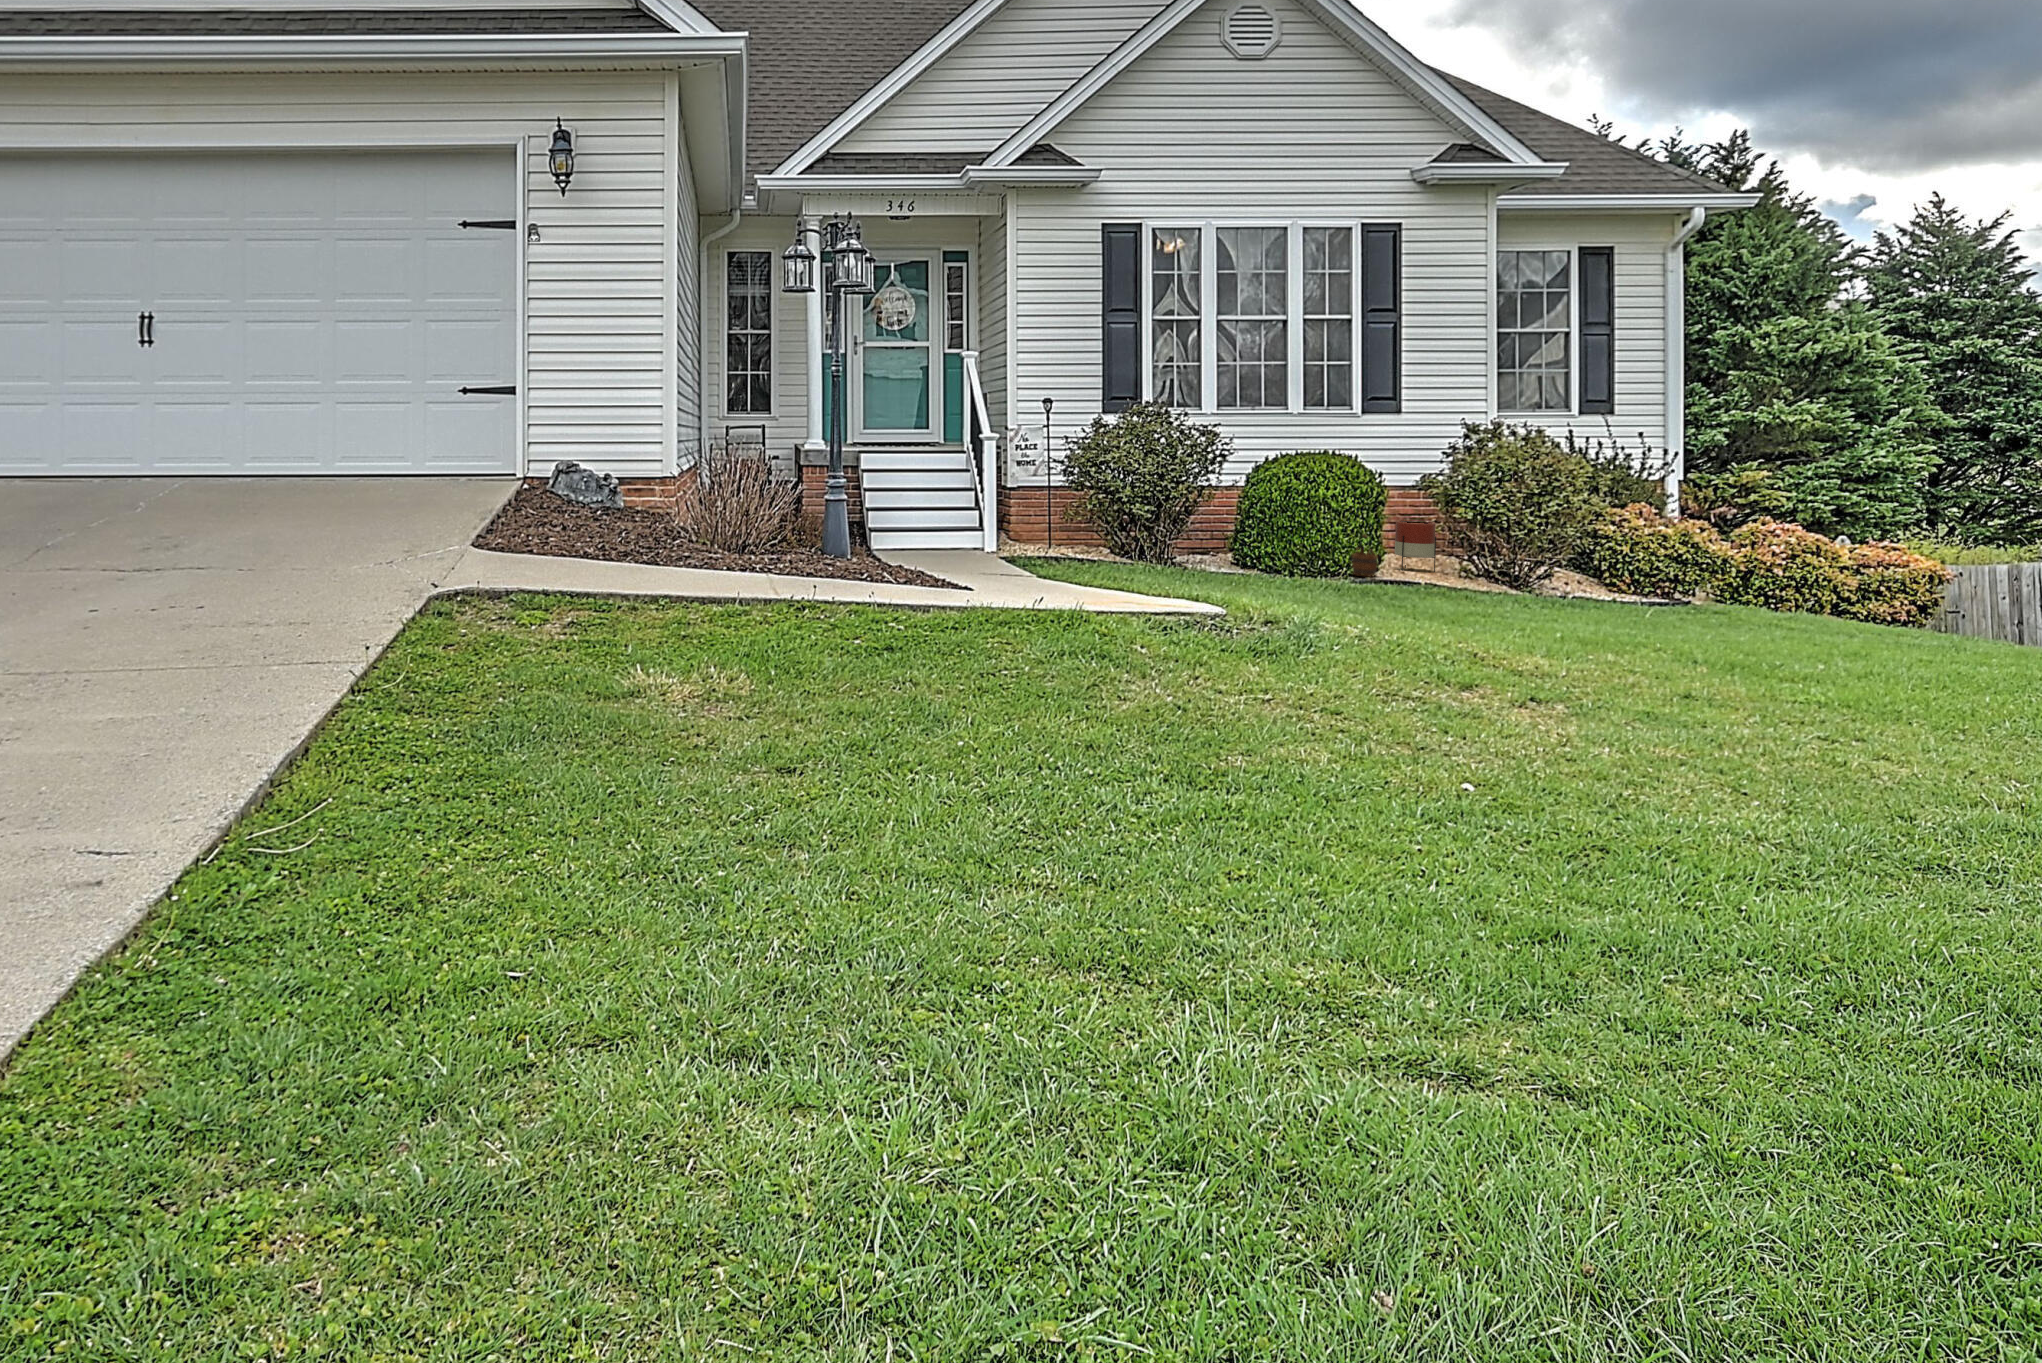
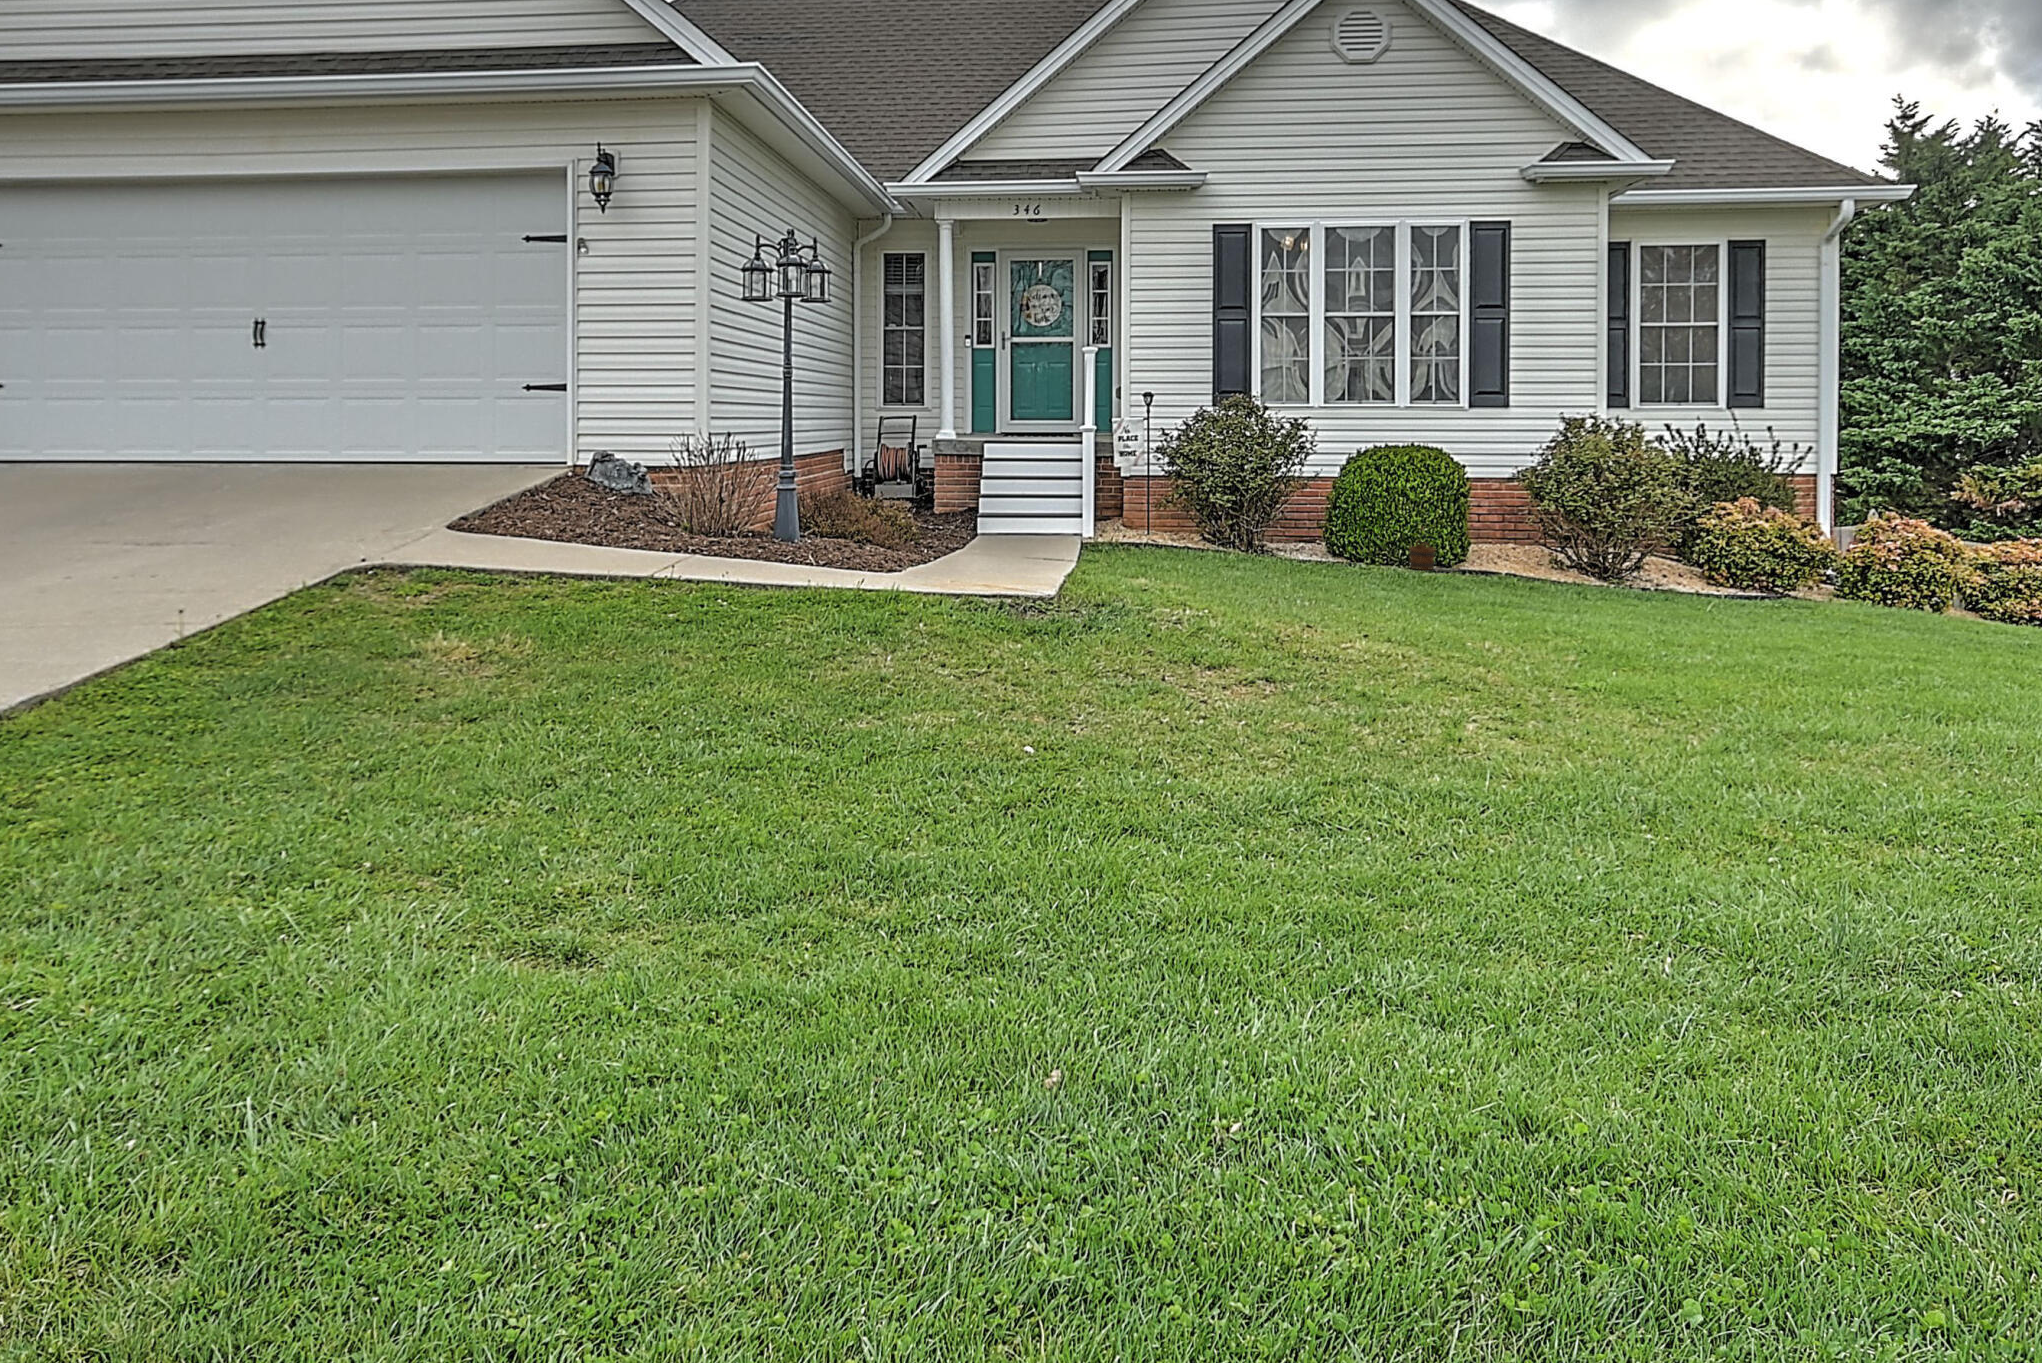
planter: present [1395,520,1436,572] -> none [1491,514,1532,568]

